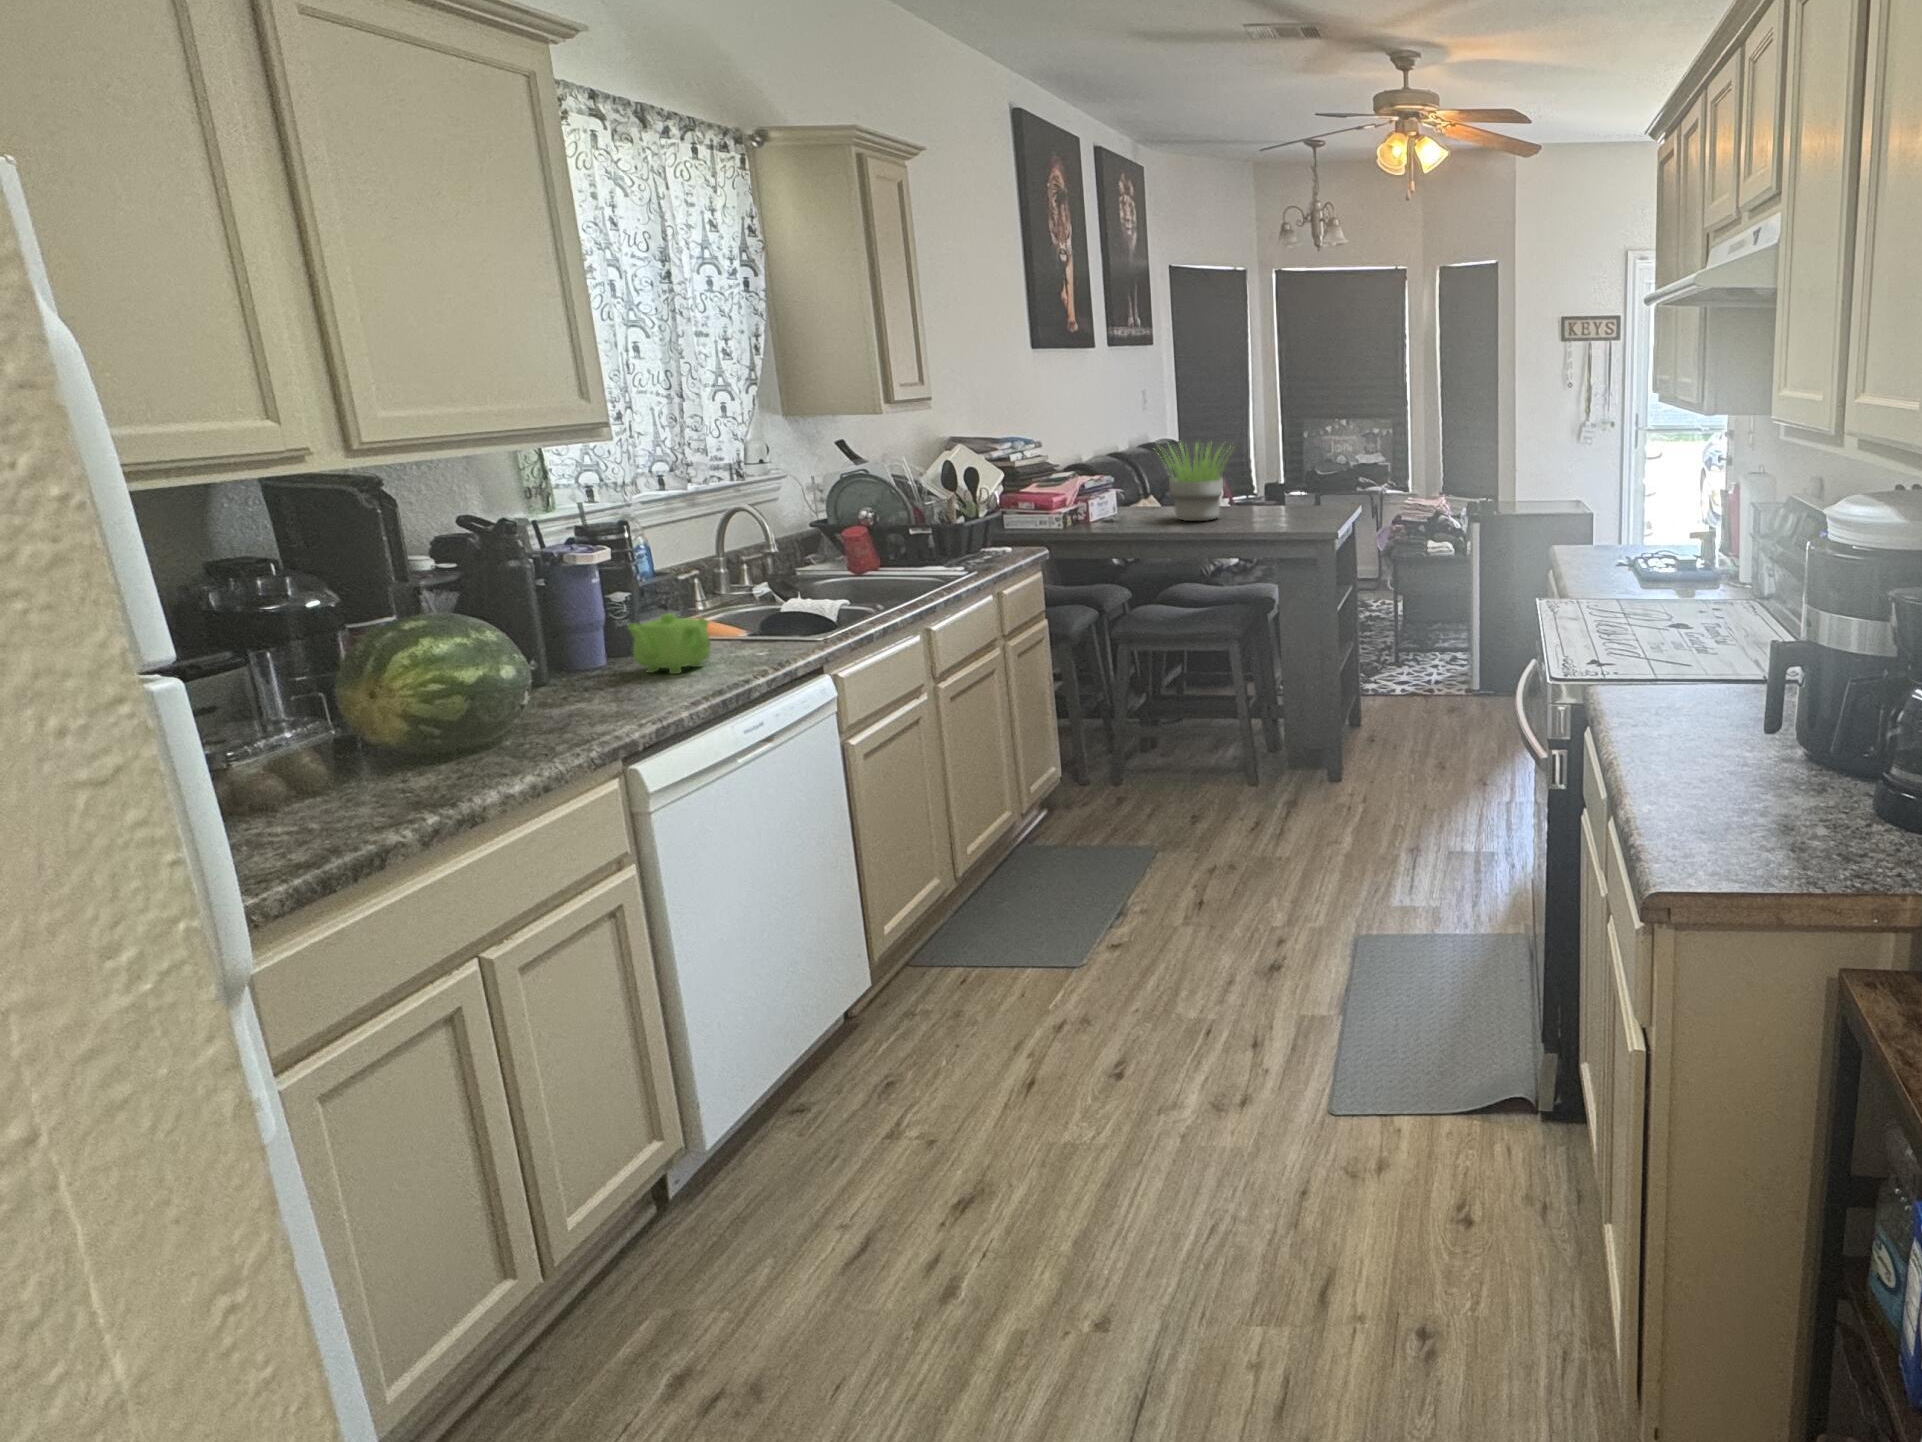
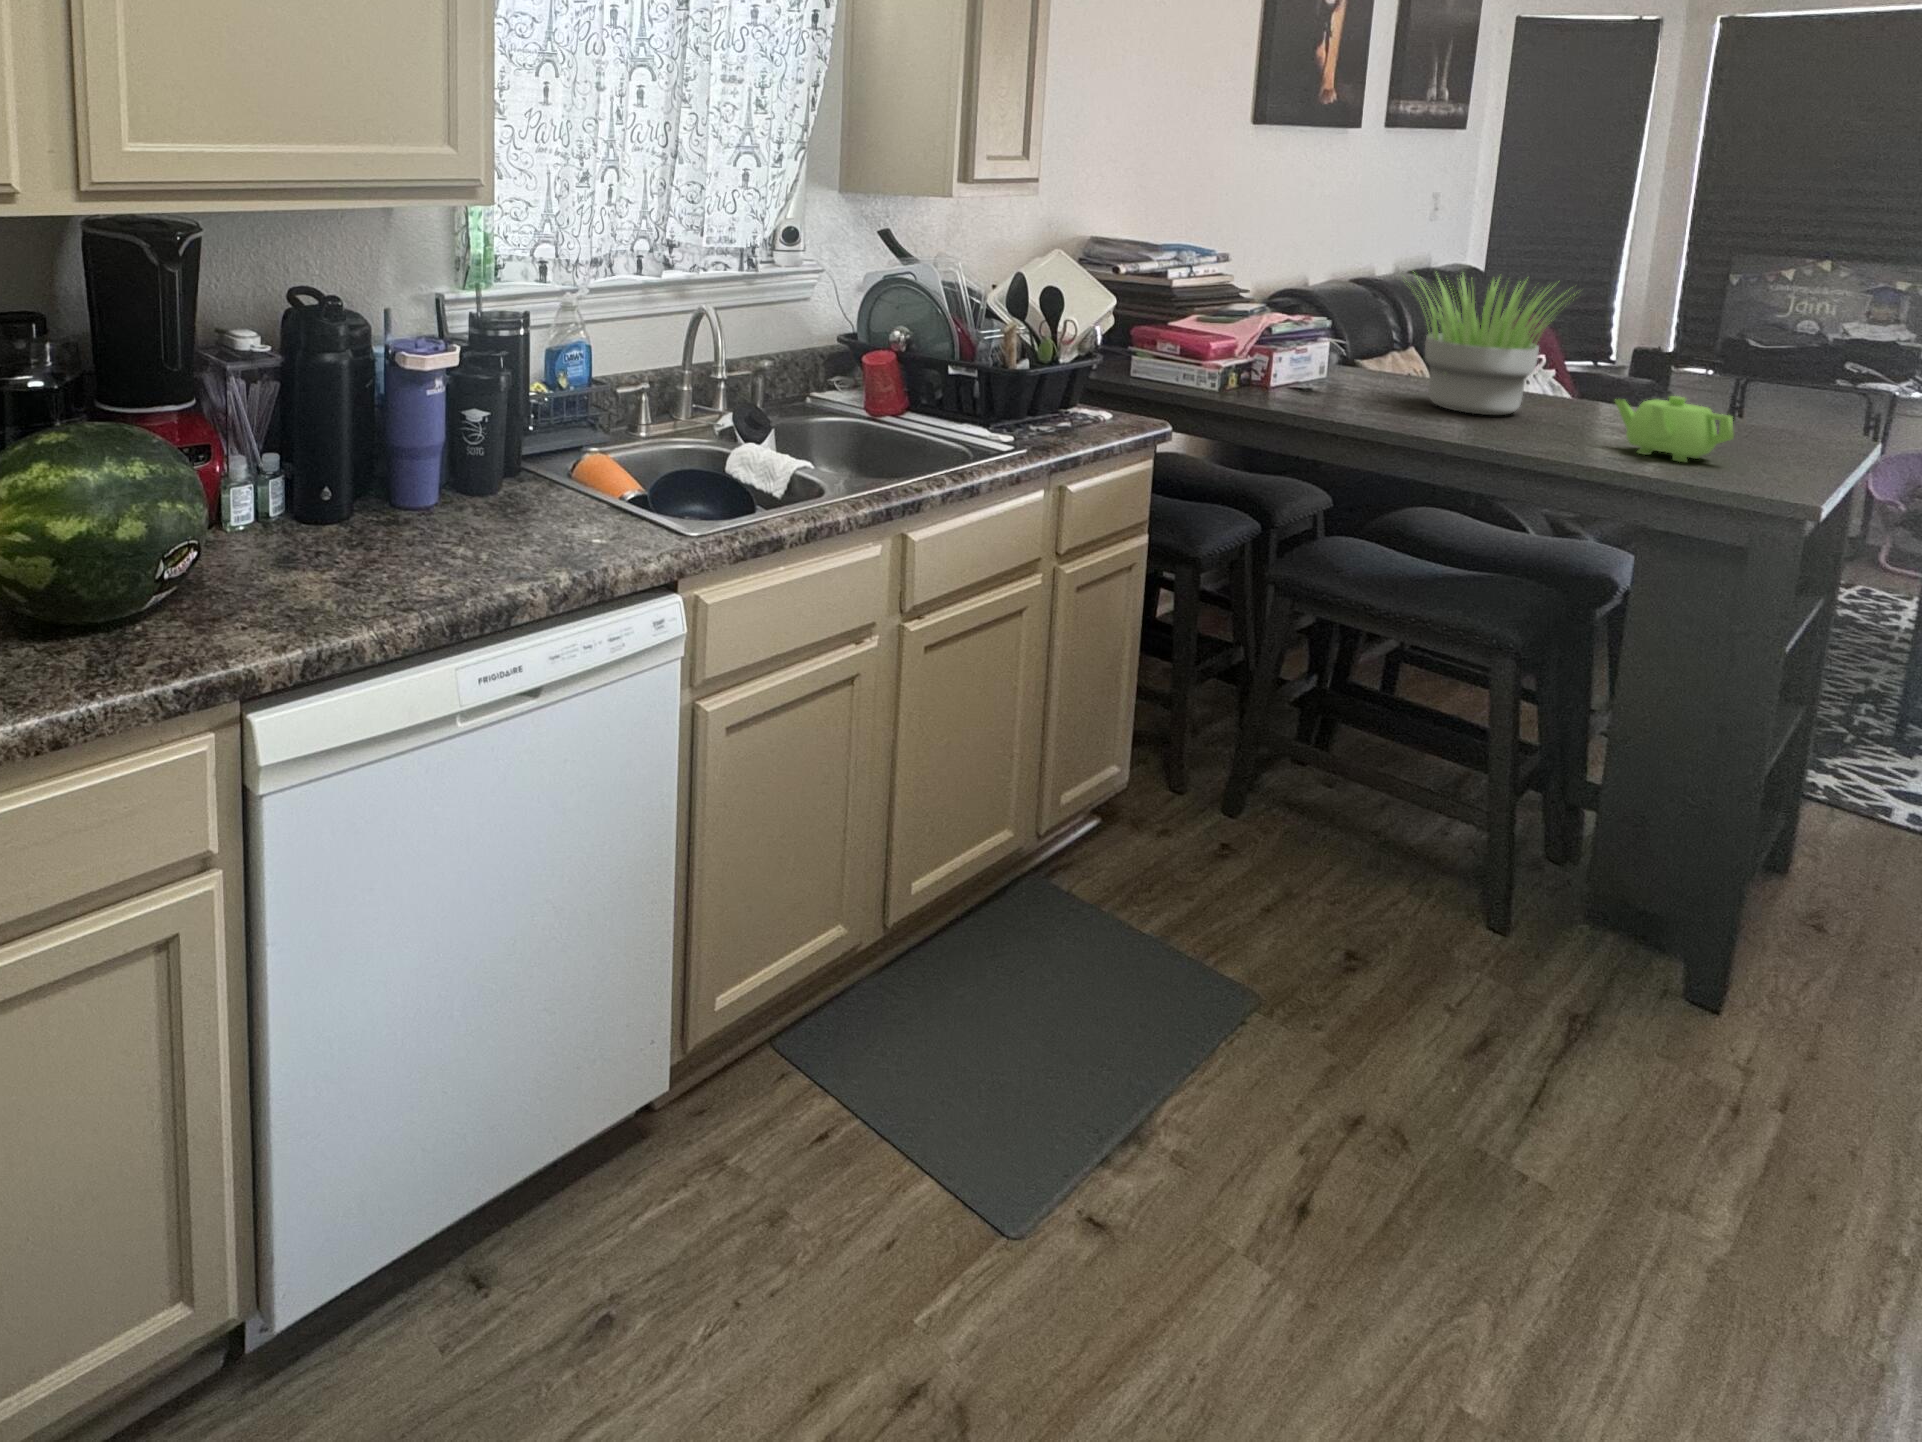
teapot: present [628,614,711,674] -> present [1615,396,1734,462]

